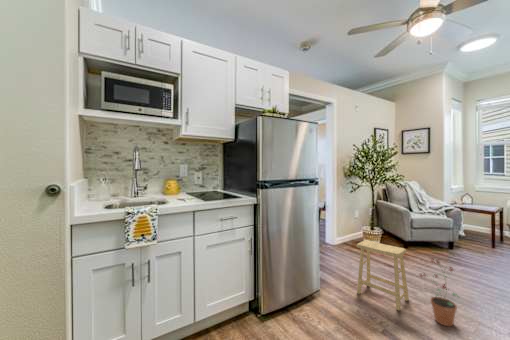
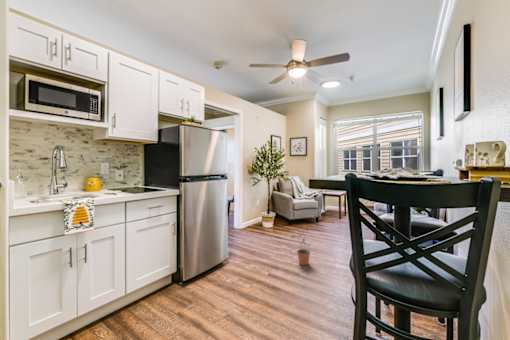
footstool: present [357,240,409,310] -> none [254,219,287,262]

